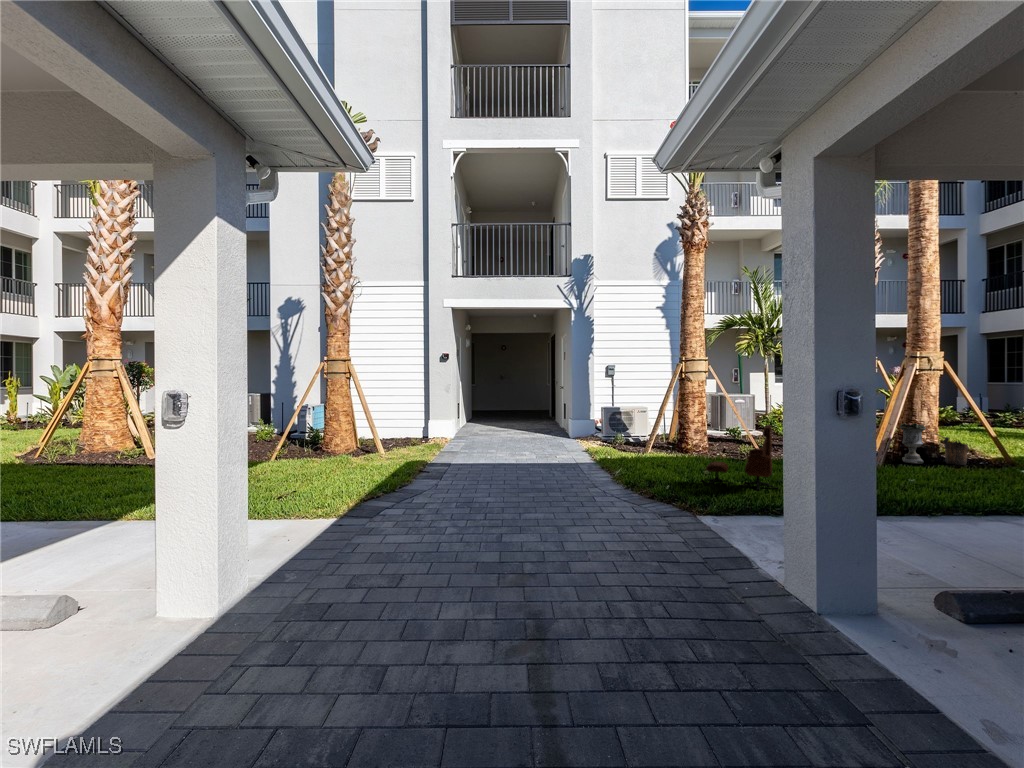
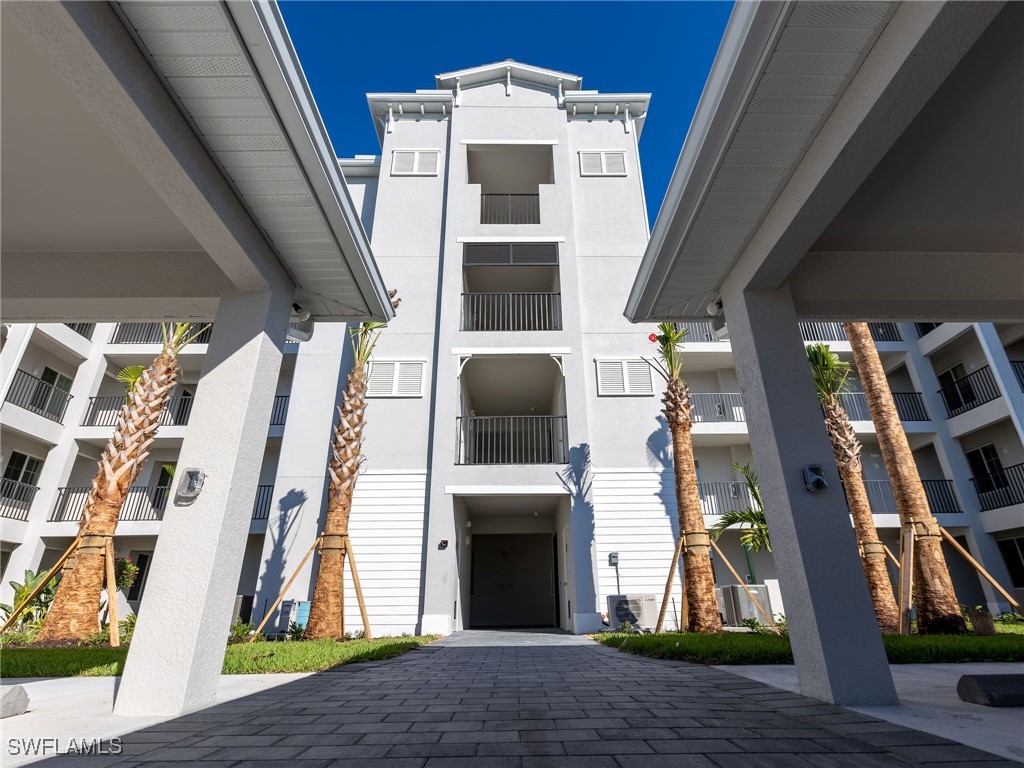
planter: present [900,423,926,464] -> none [915,589,951,636]
lounge chair: present [702,425,777,490] -> none [714,571,795,641]

